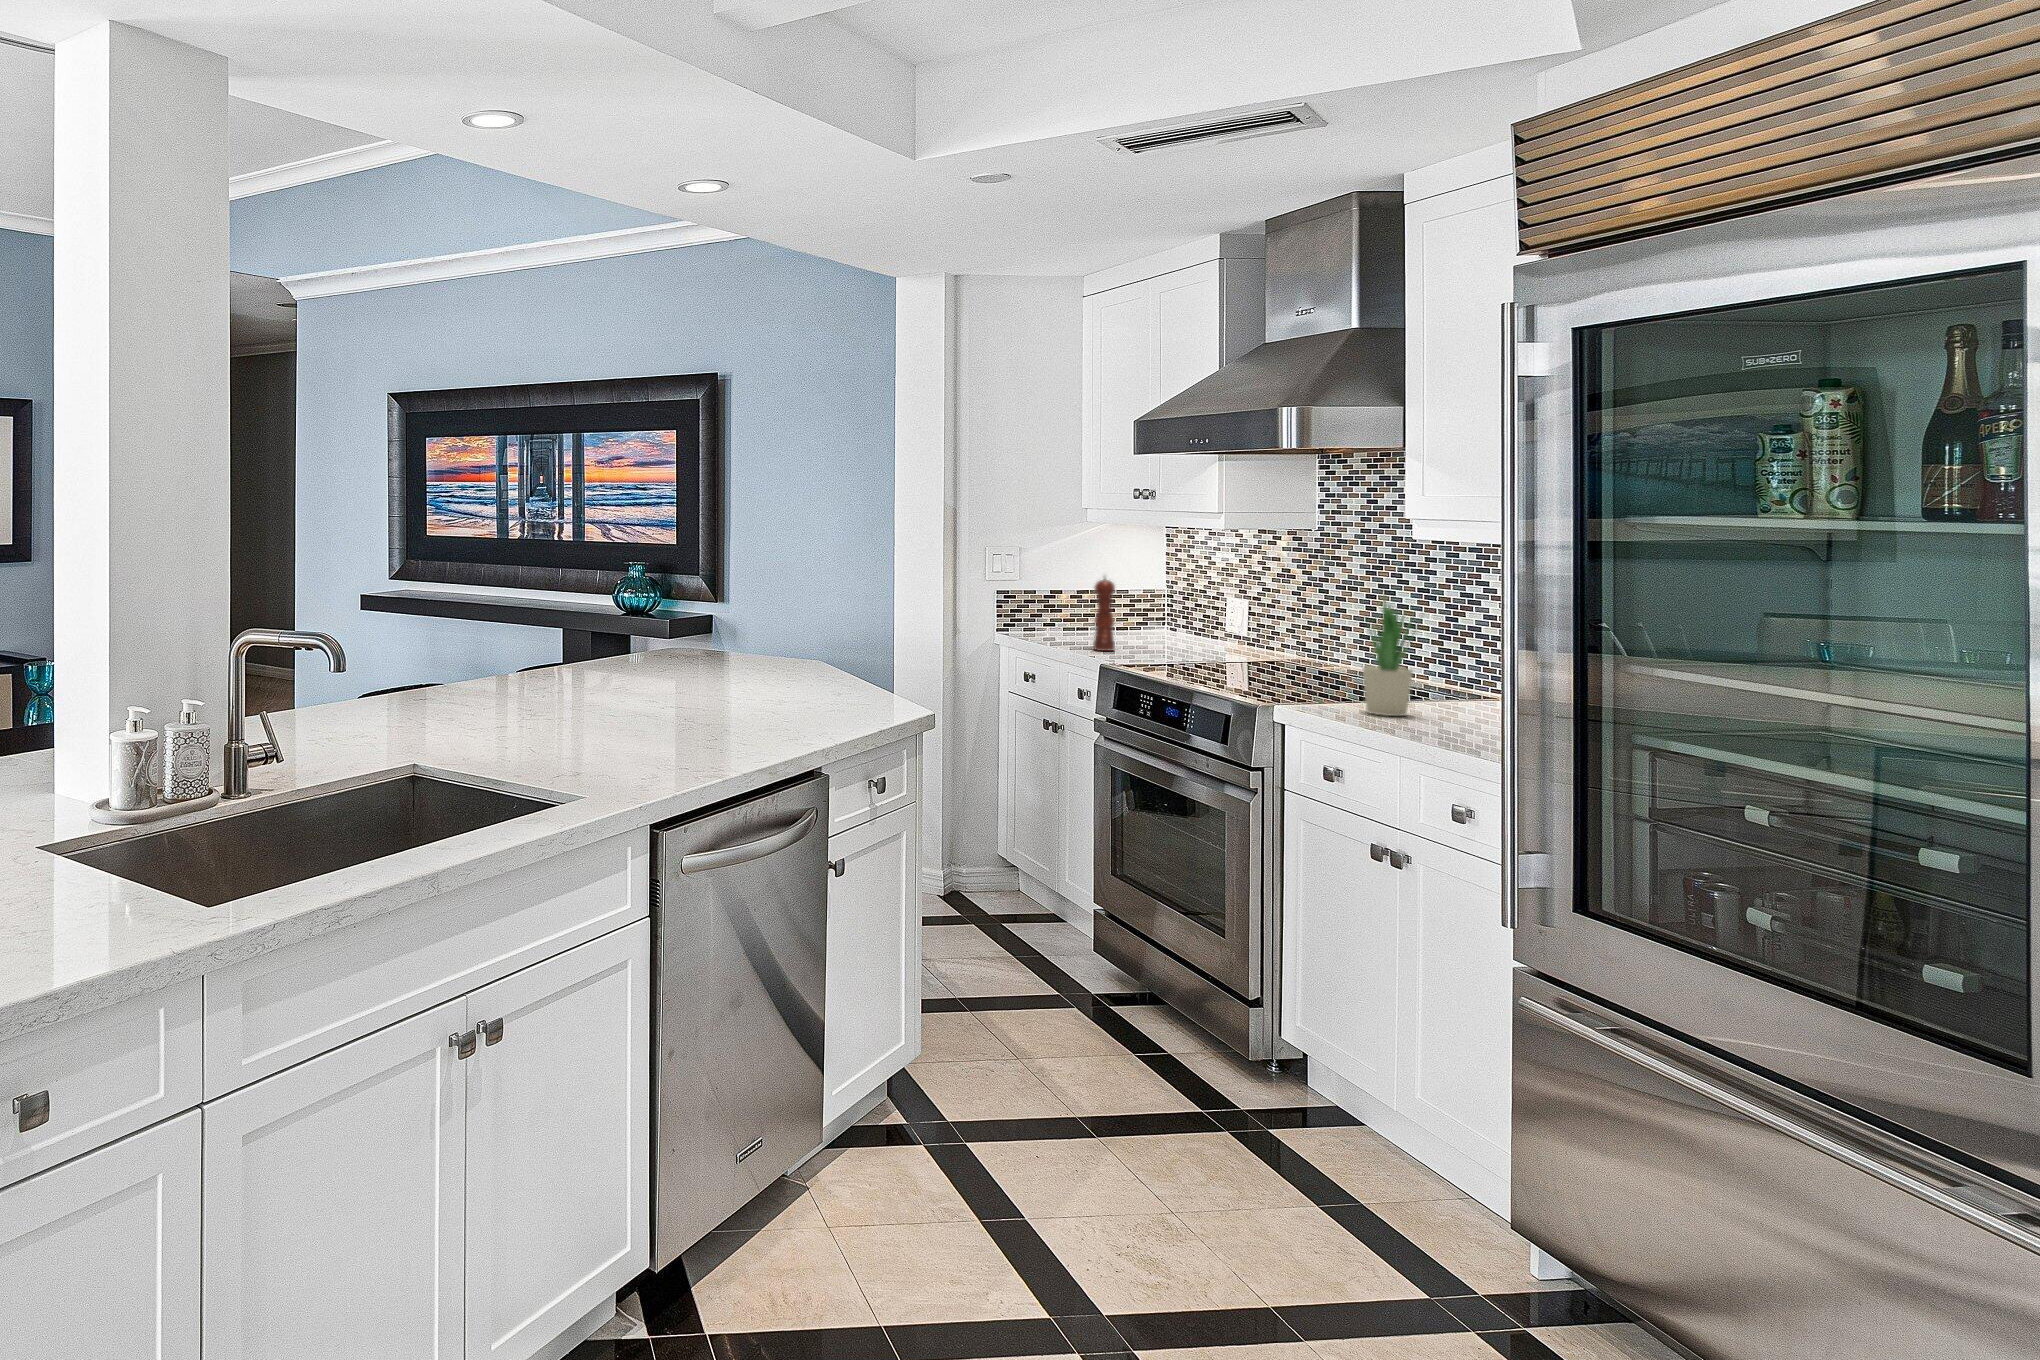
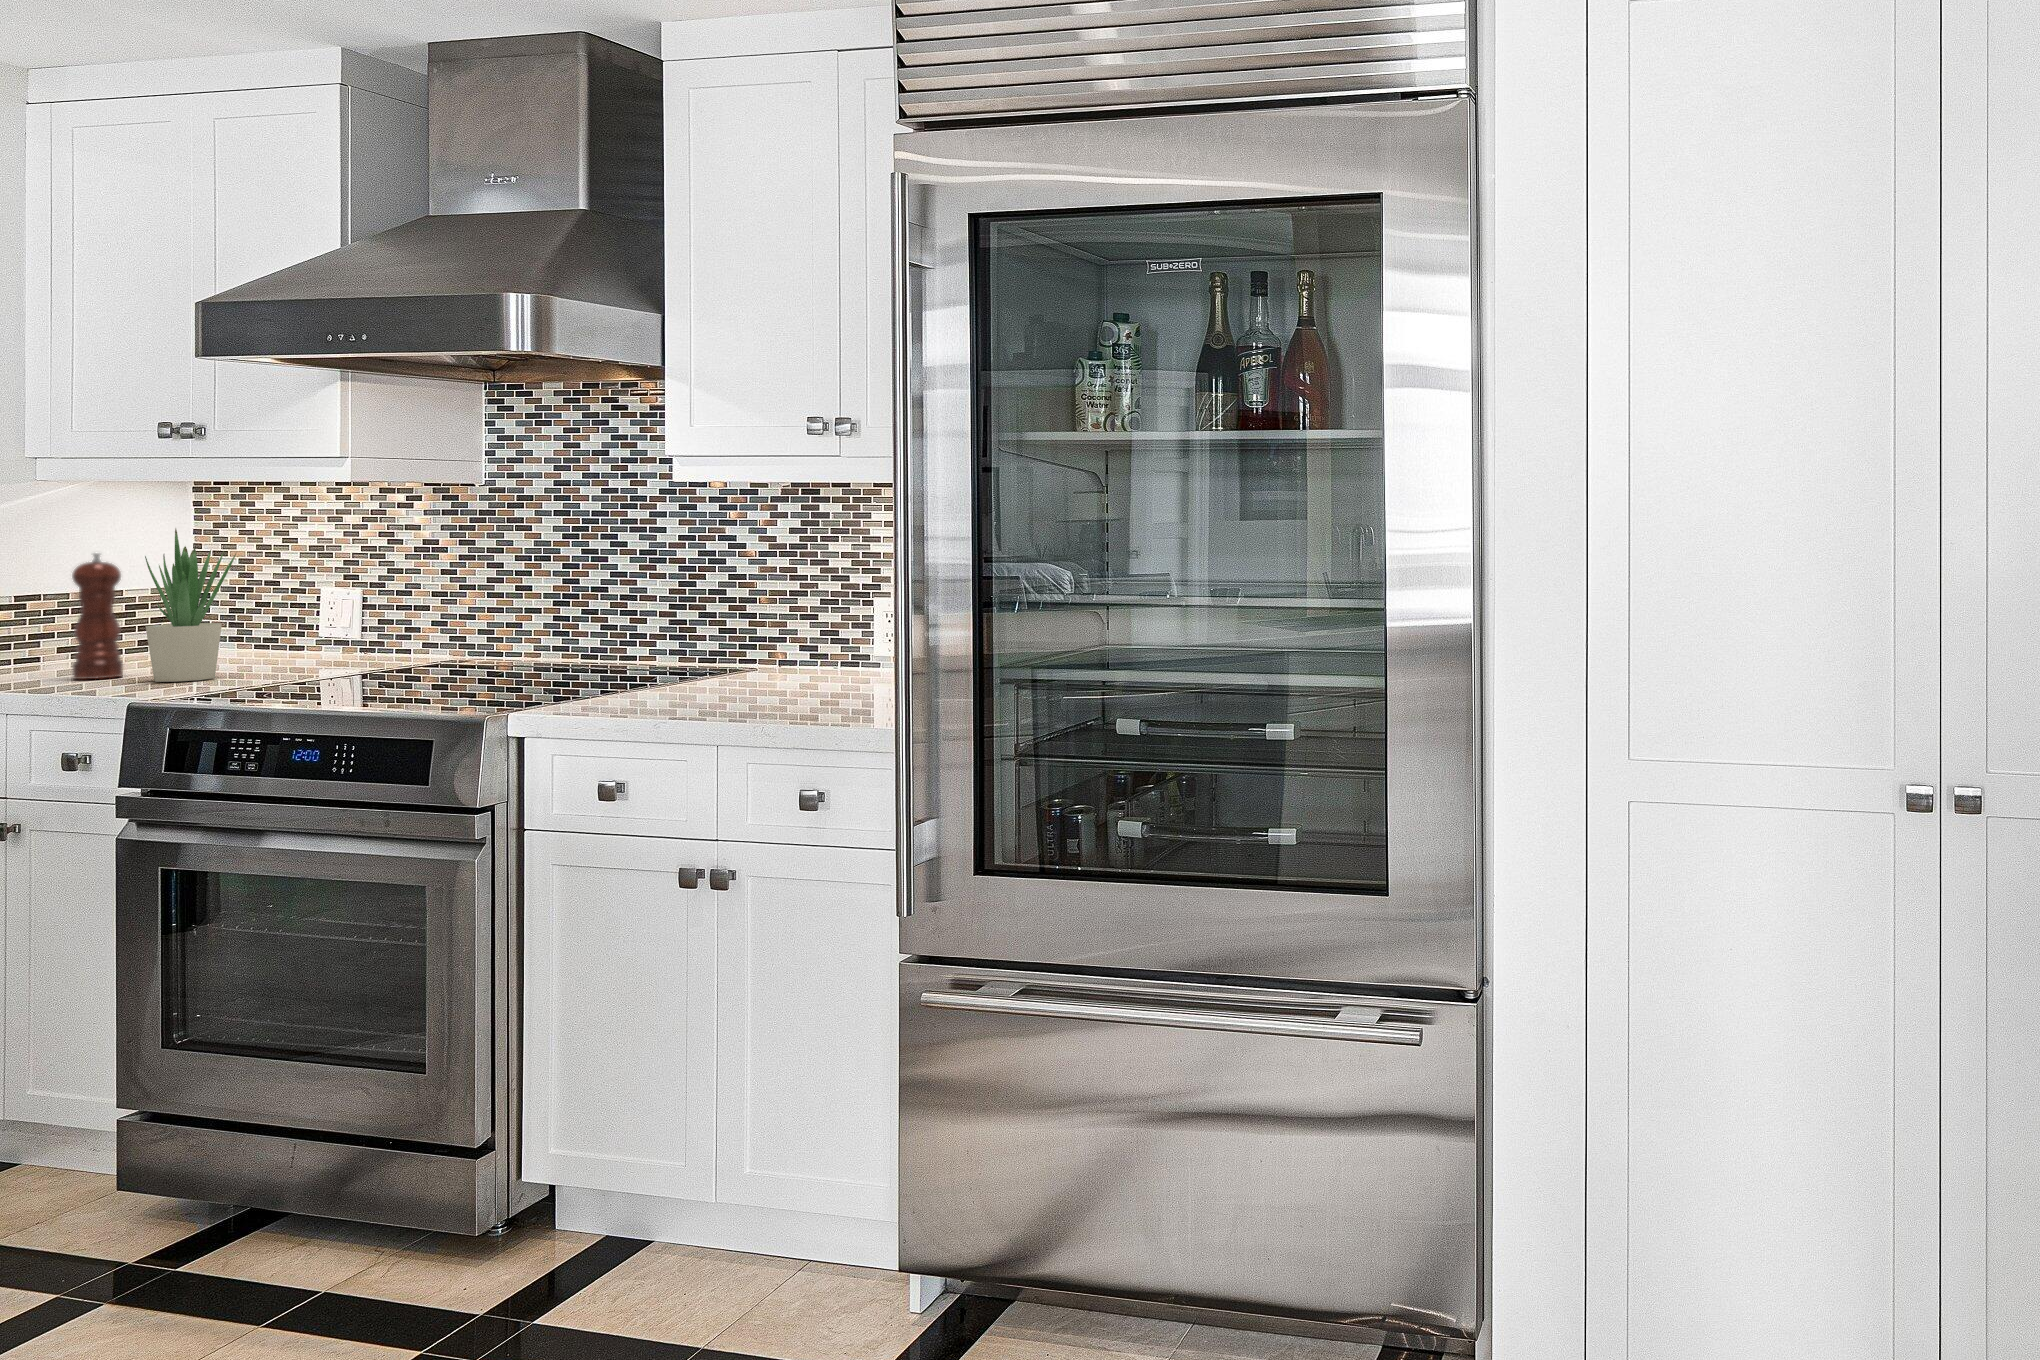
potted plant: present [1363,596,1414,716] -> present [145,529,236,682]

